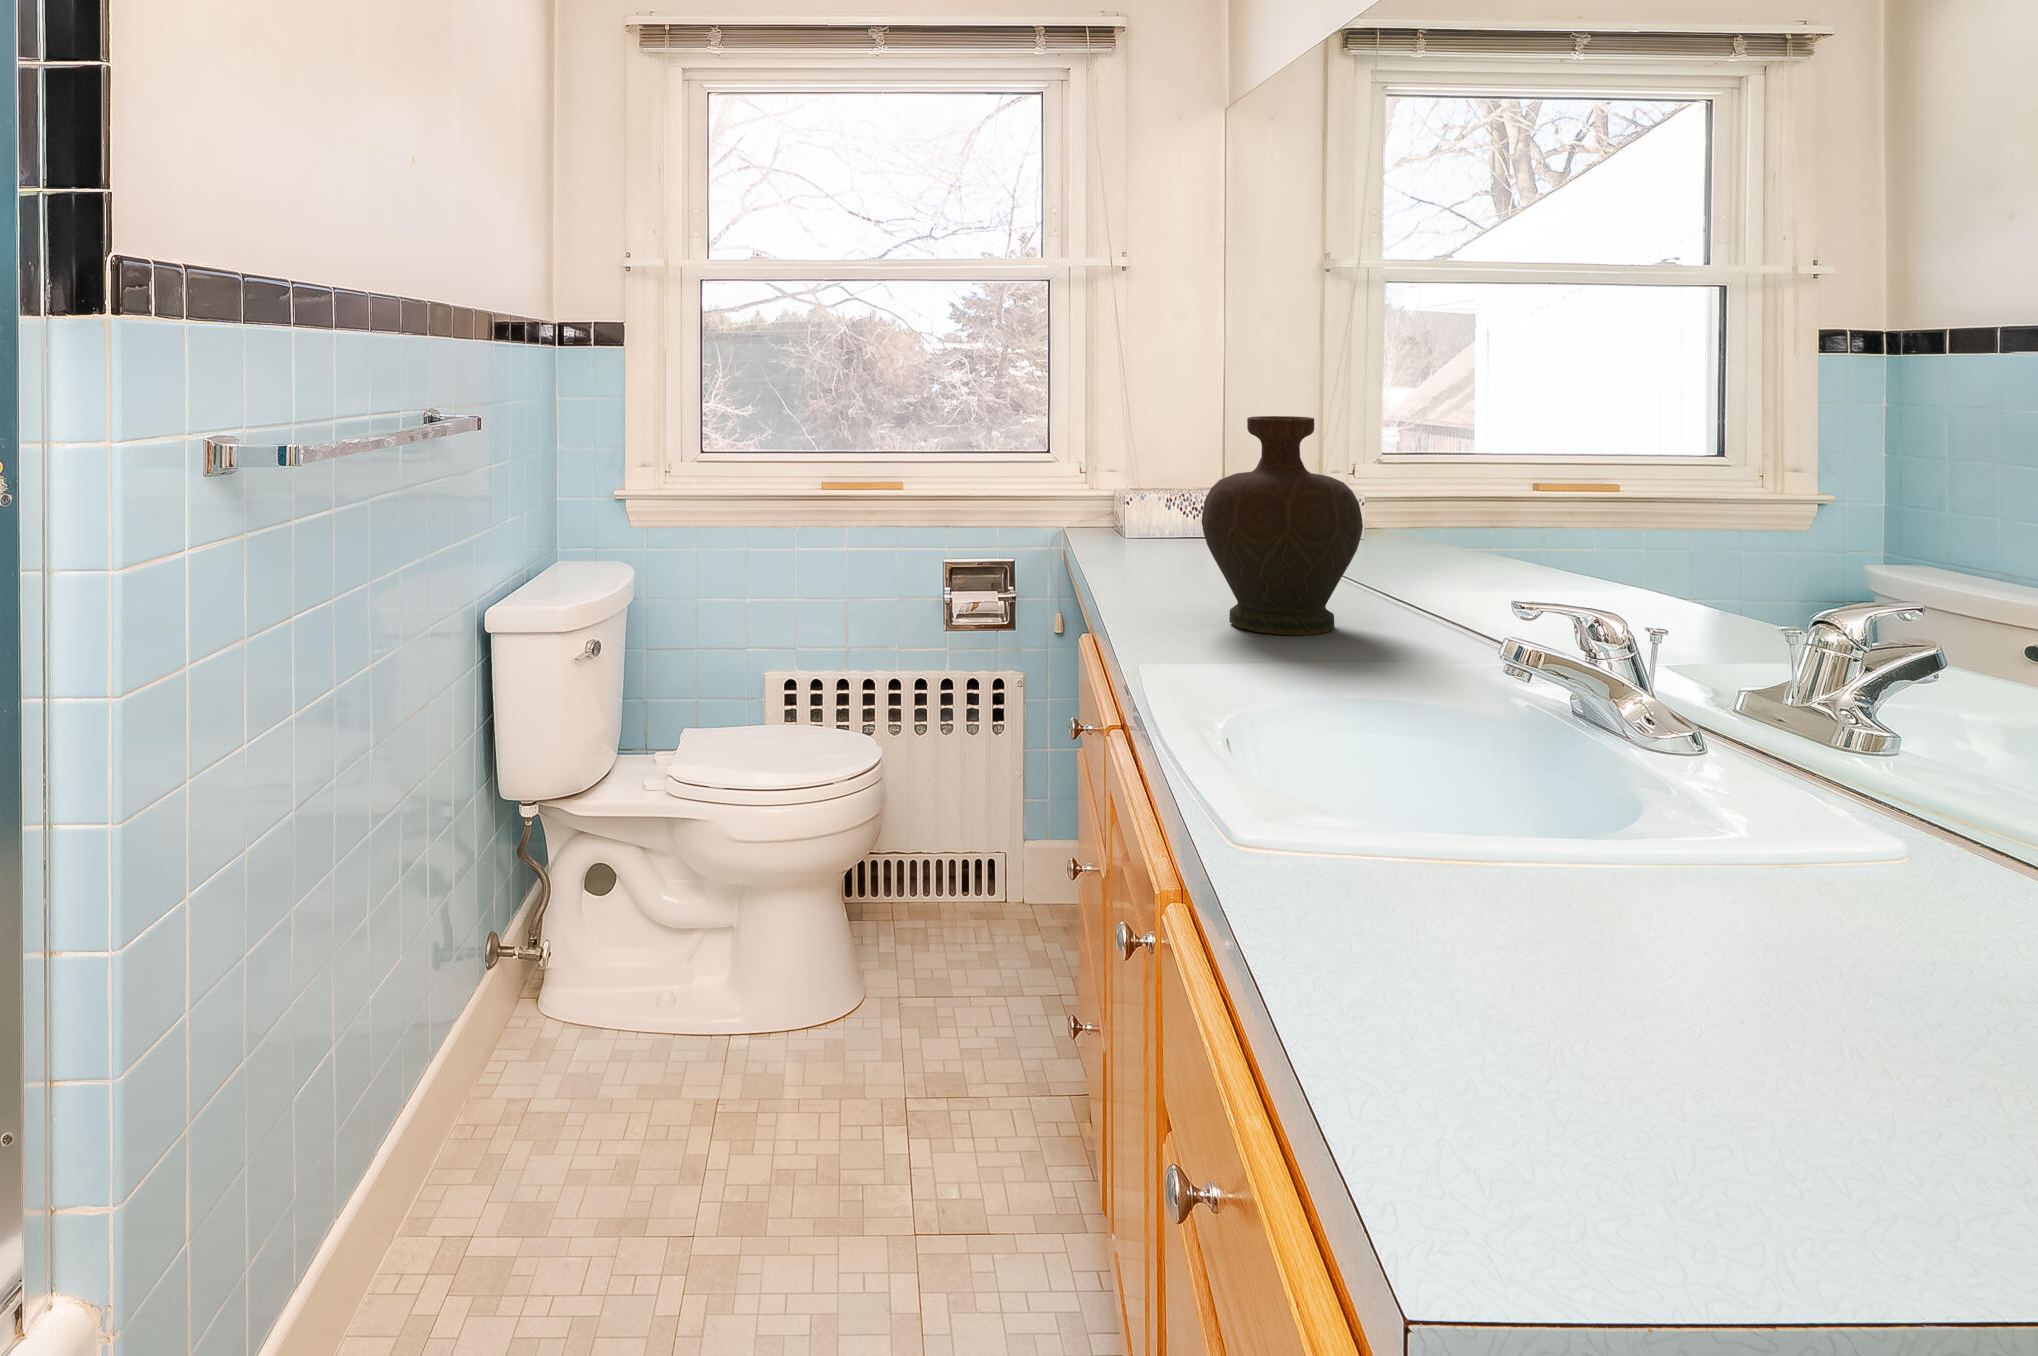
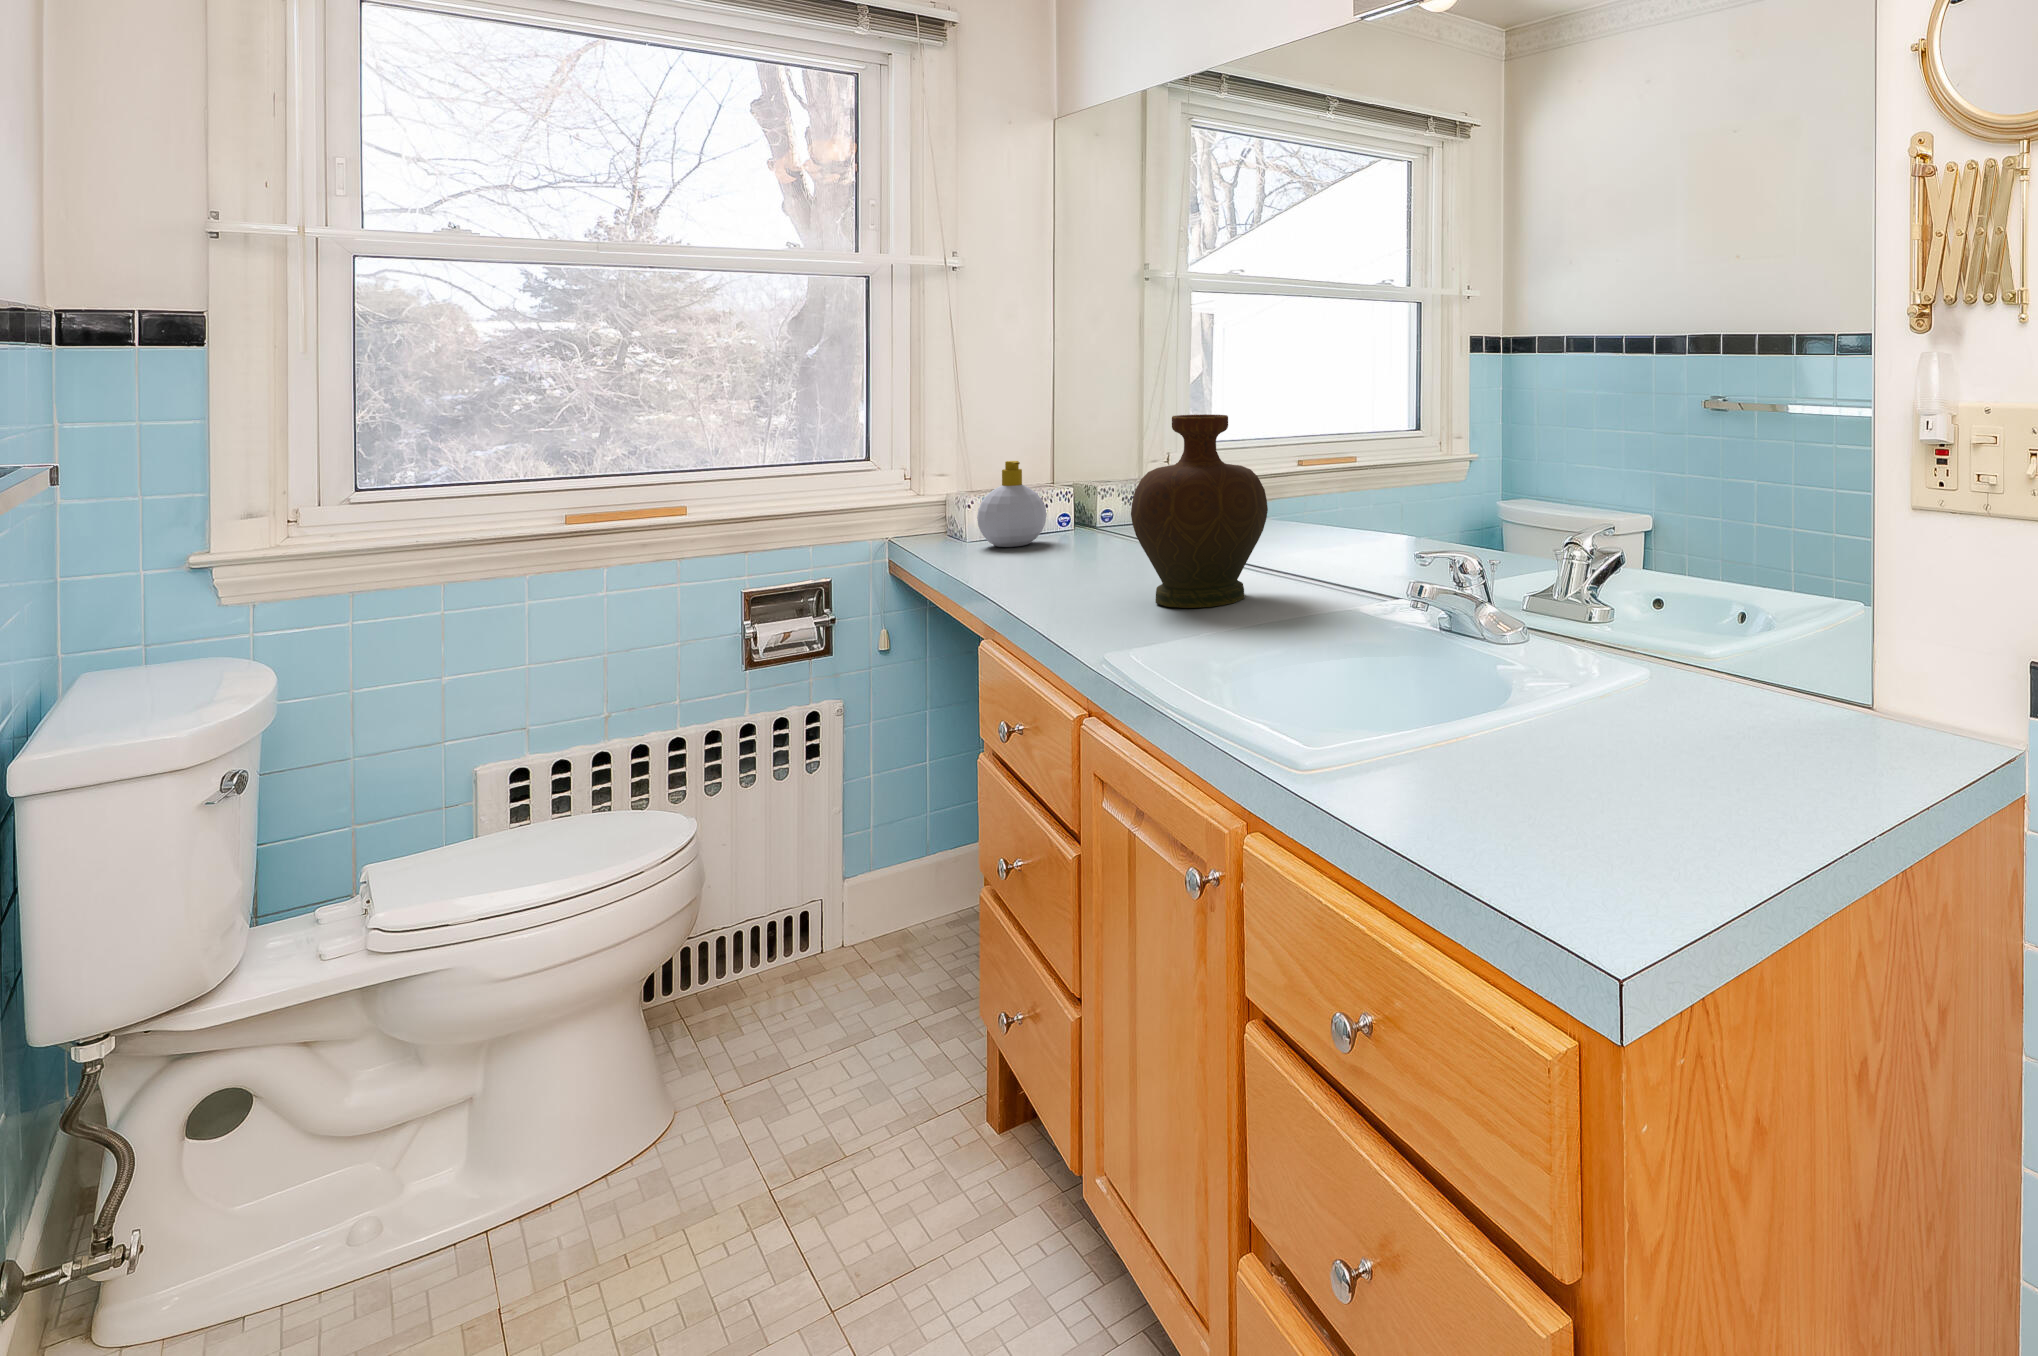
soap bottle: none [1131,460,1198,548] -> present [977,461,1046,547]

